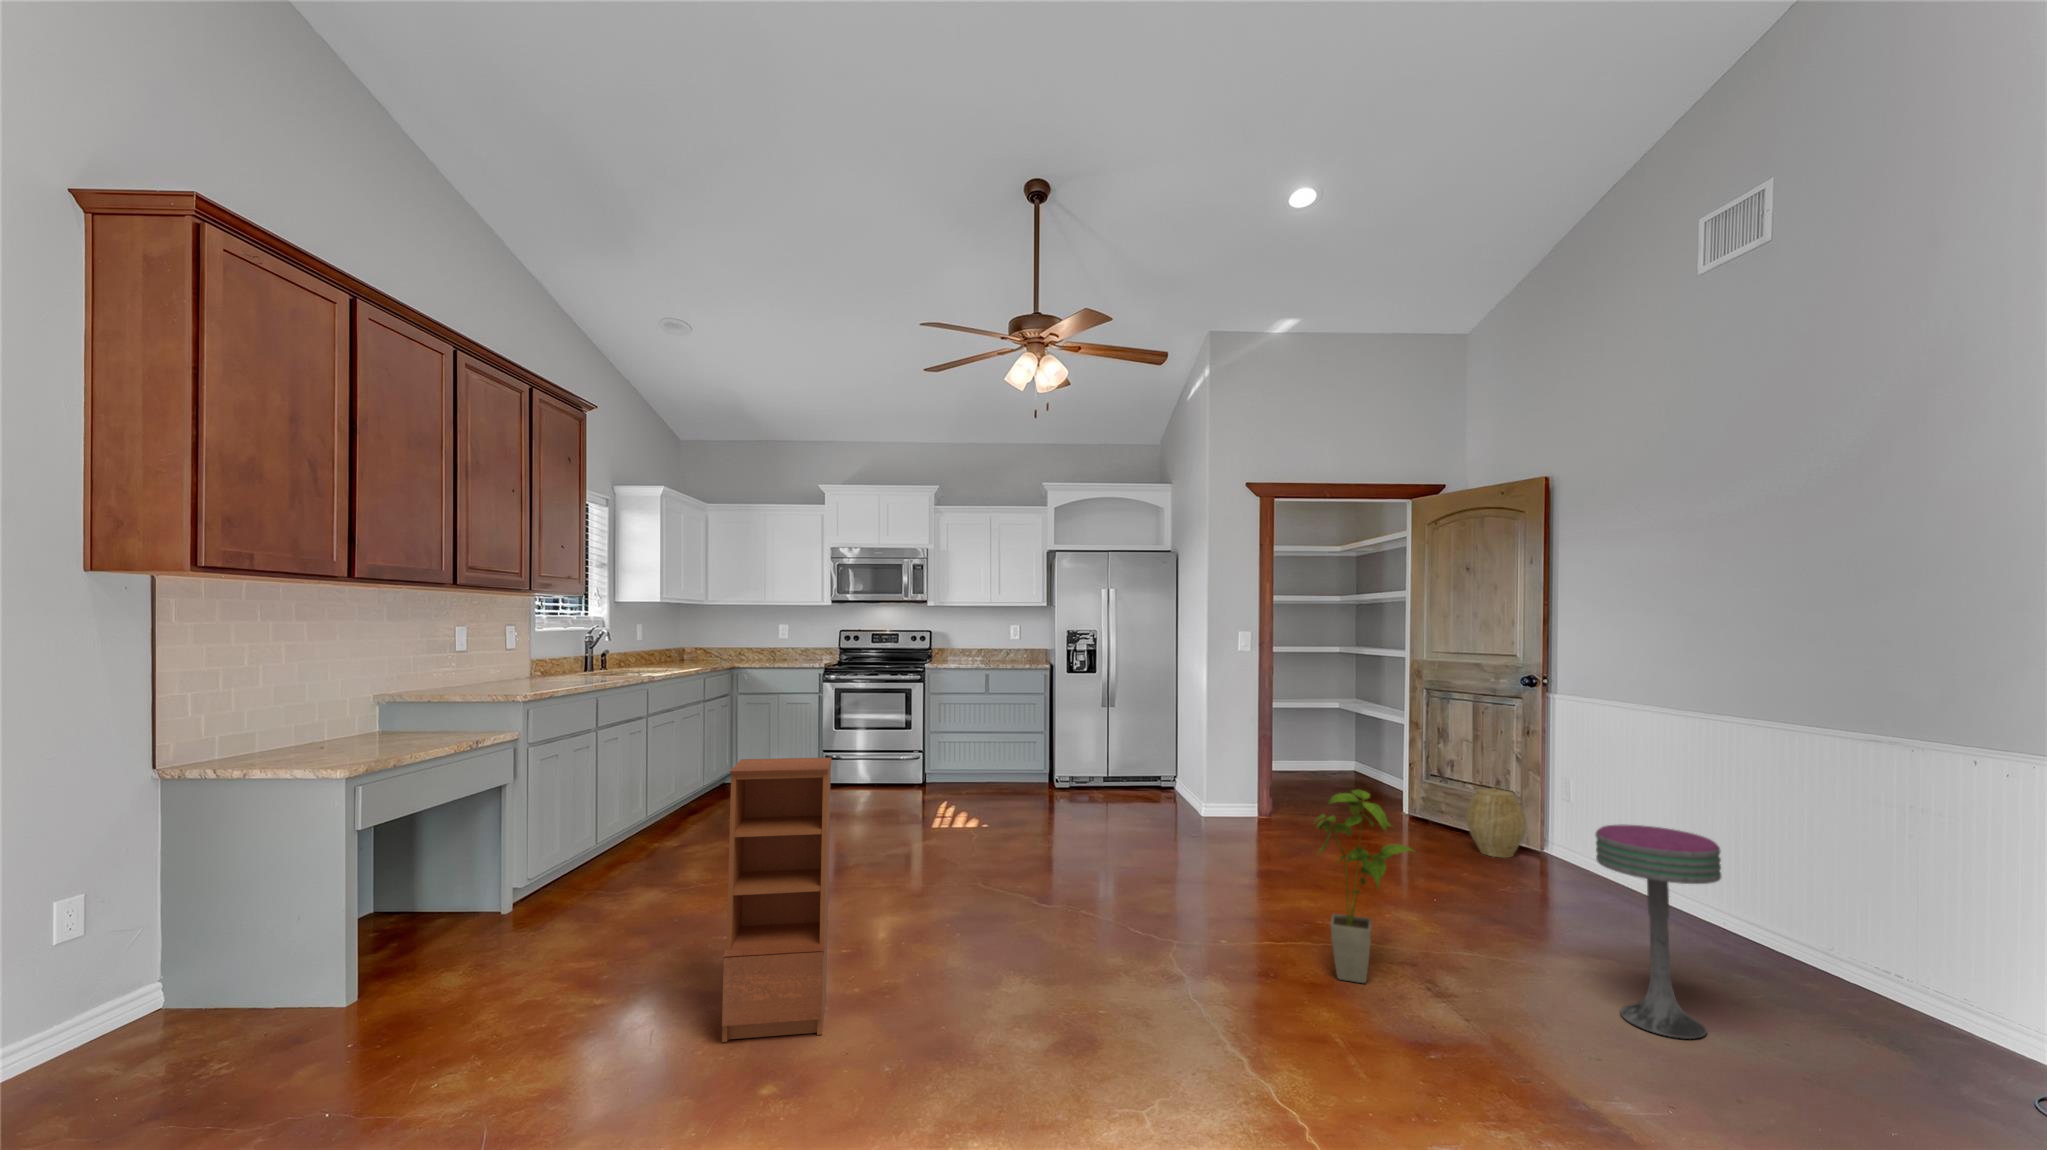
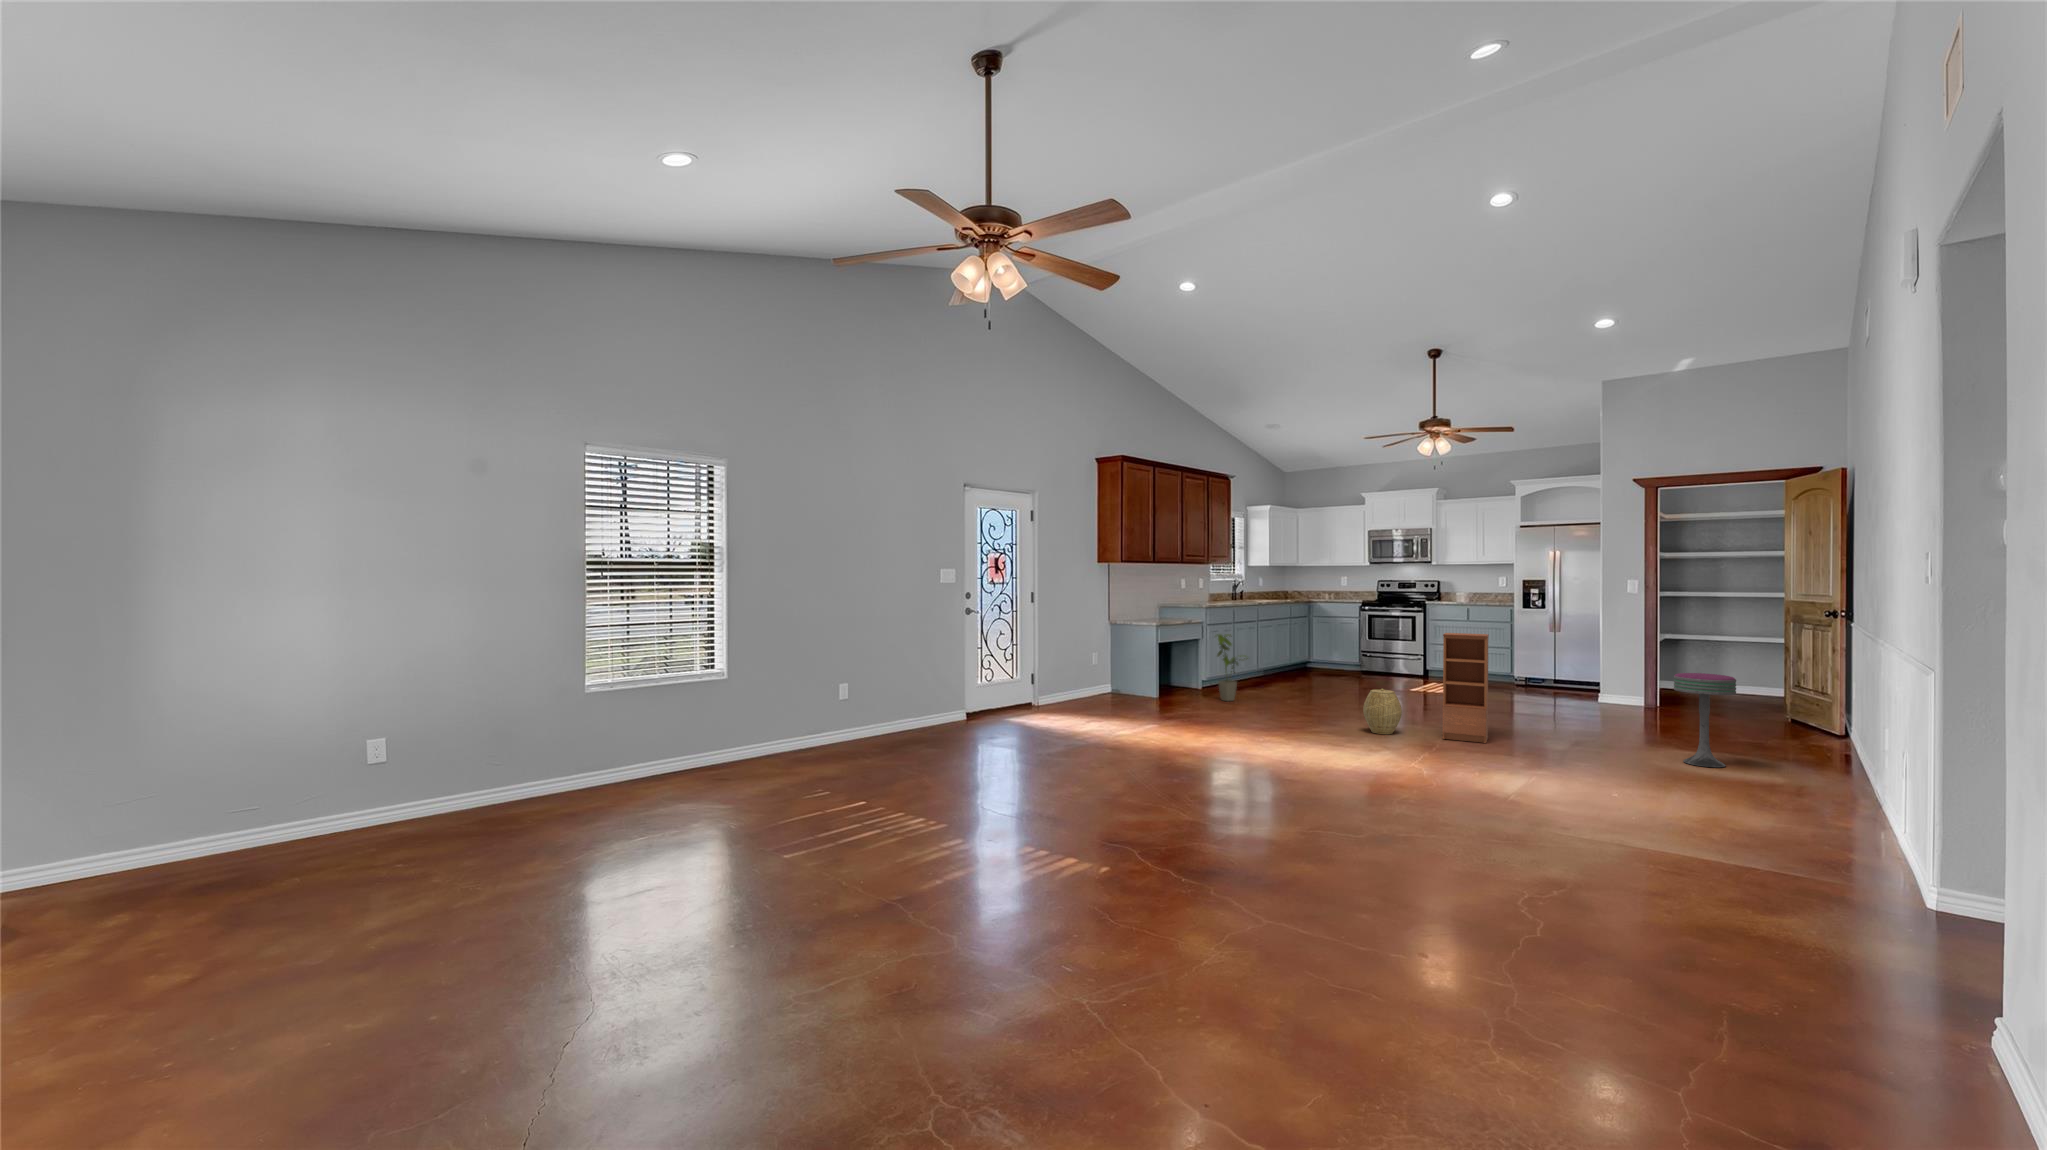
bookcase: present [722,757,831,1042] -> present [1442,633,1489,743]
woven basket: present [1466,788,1526,858] -> present [1363,689,1402,734]
house plant: present [1316,790,1413,983] -> present [1217,634,1248,701]

